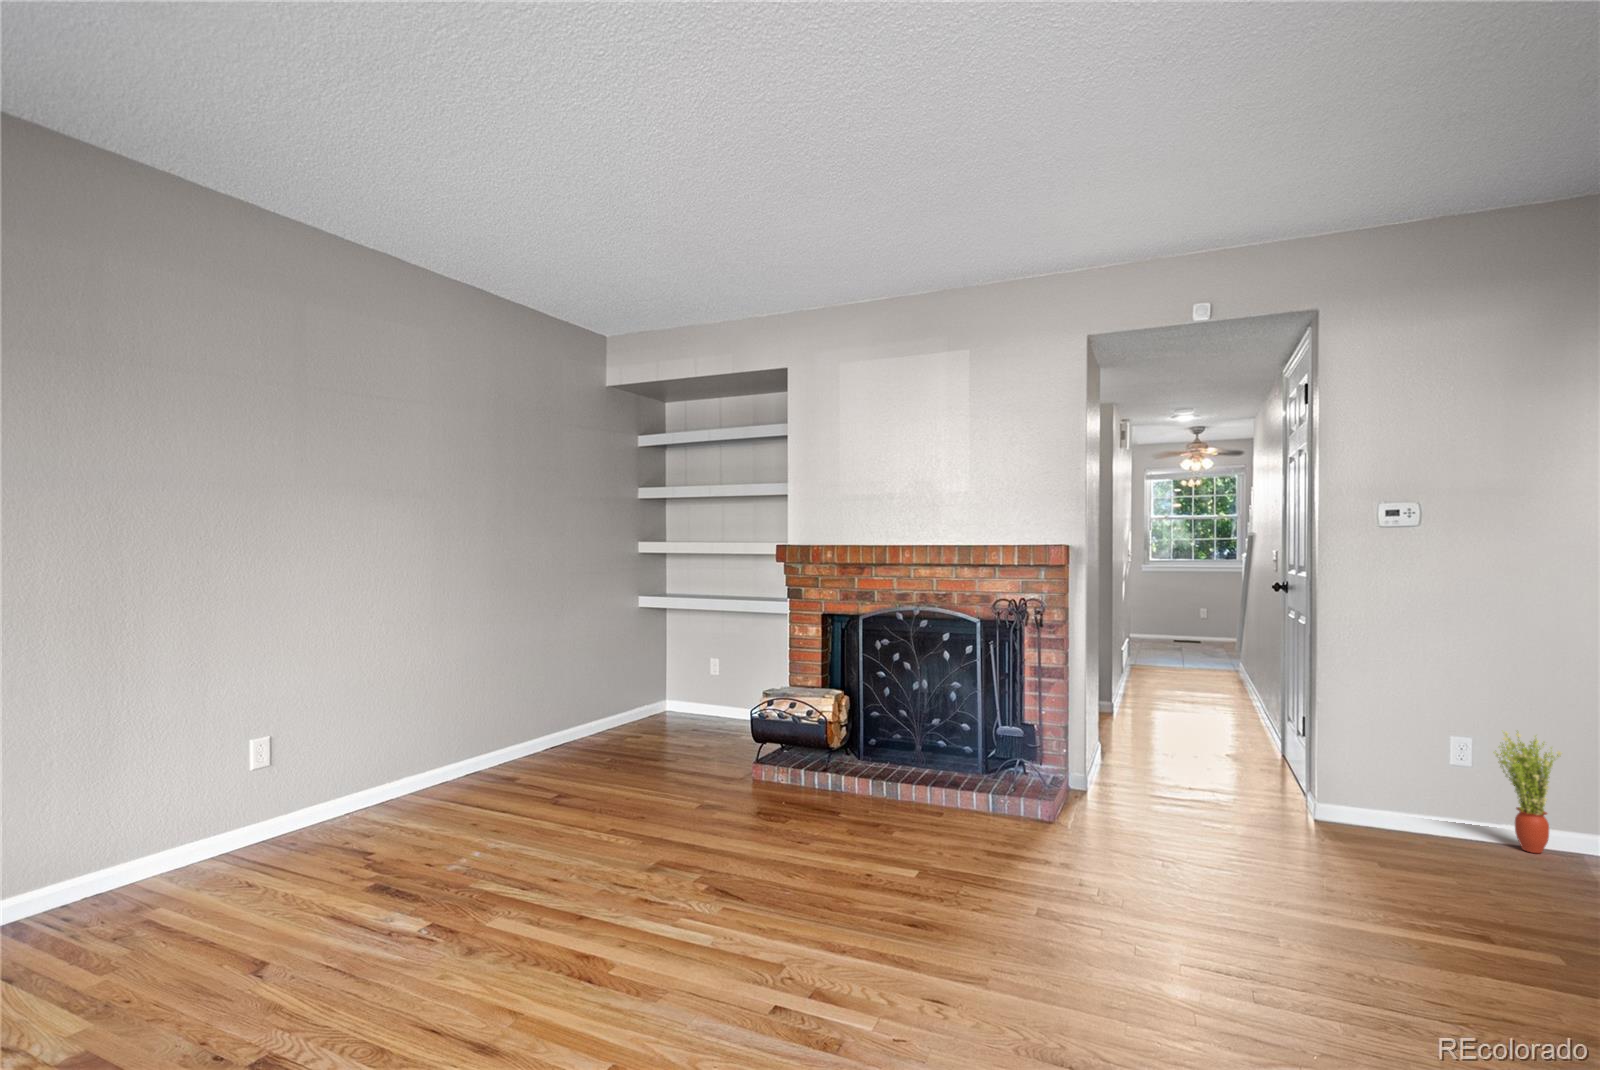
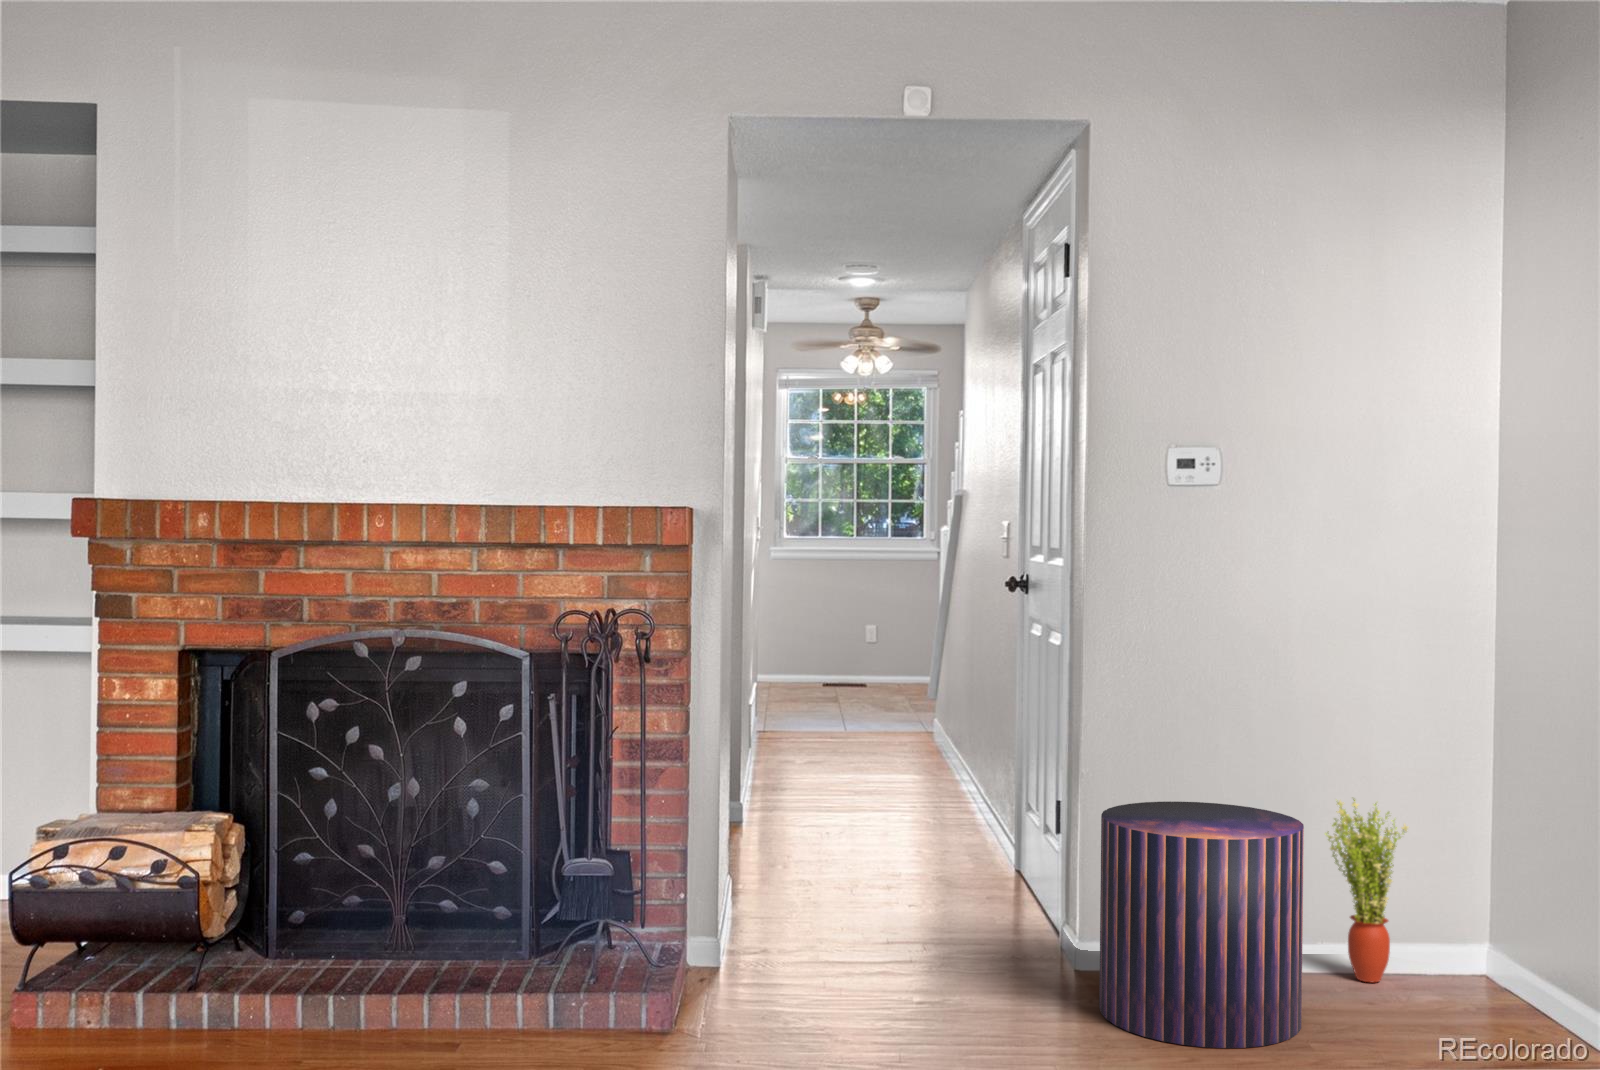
pouf: none [1318,722,1467,880] -> present [1099,801,1304,1048]

